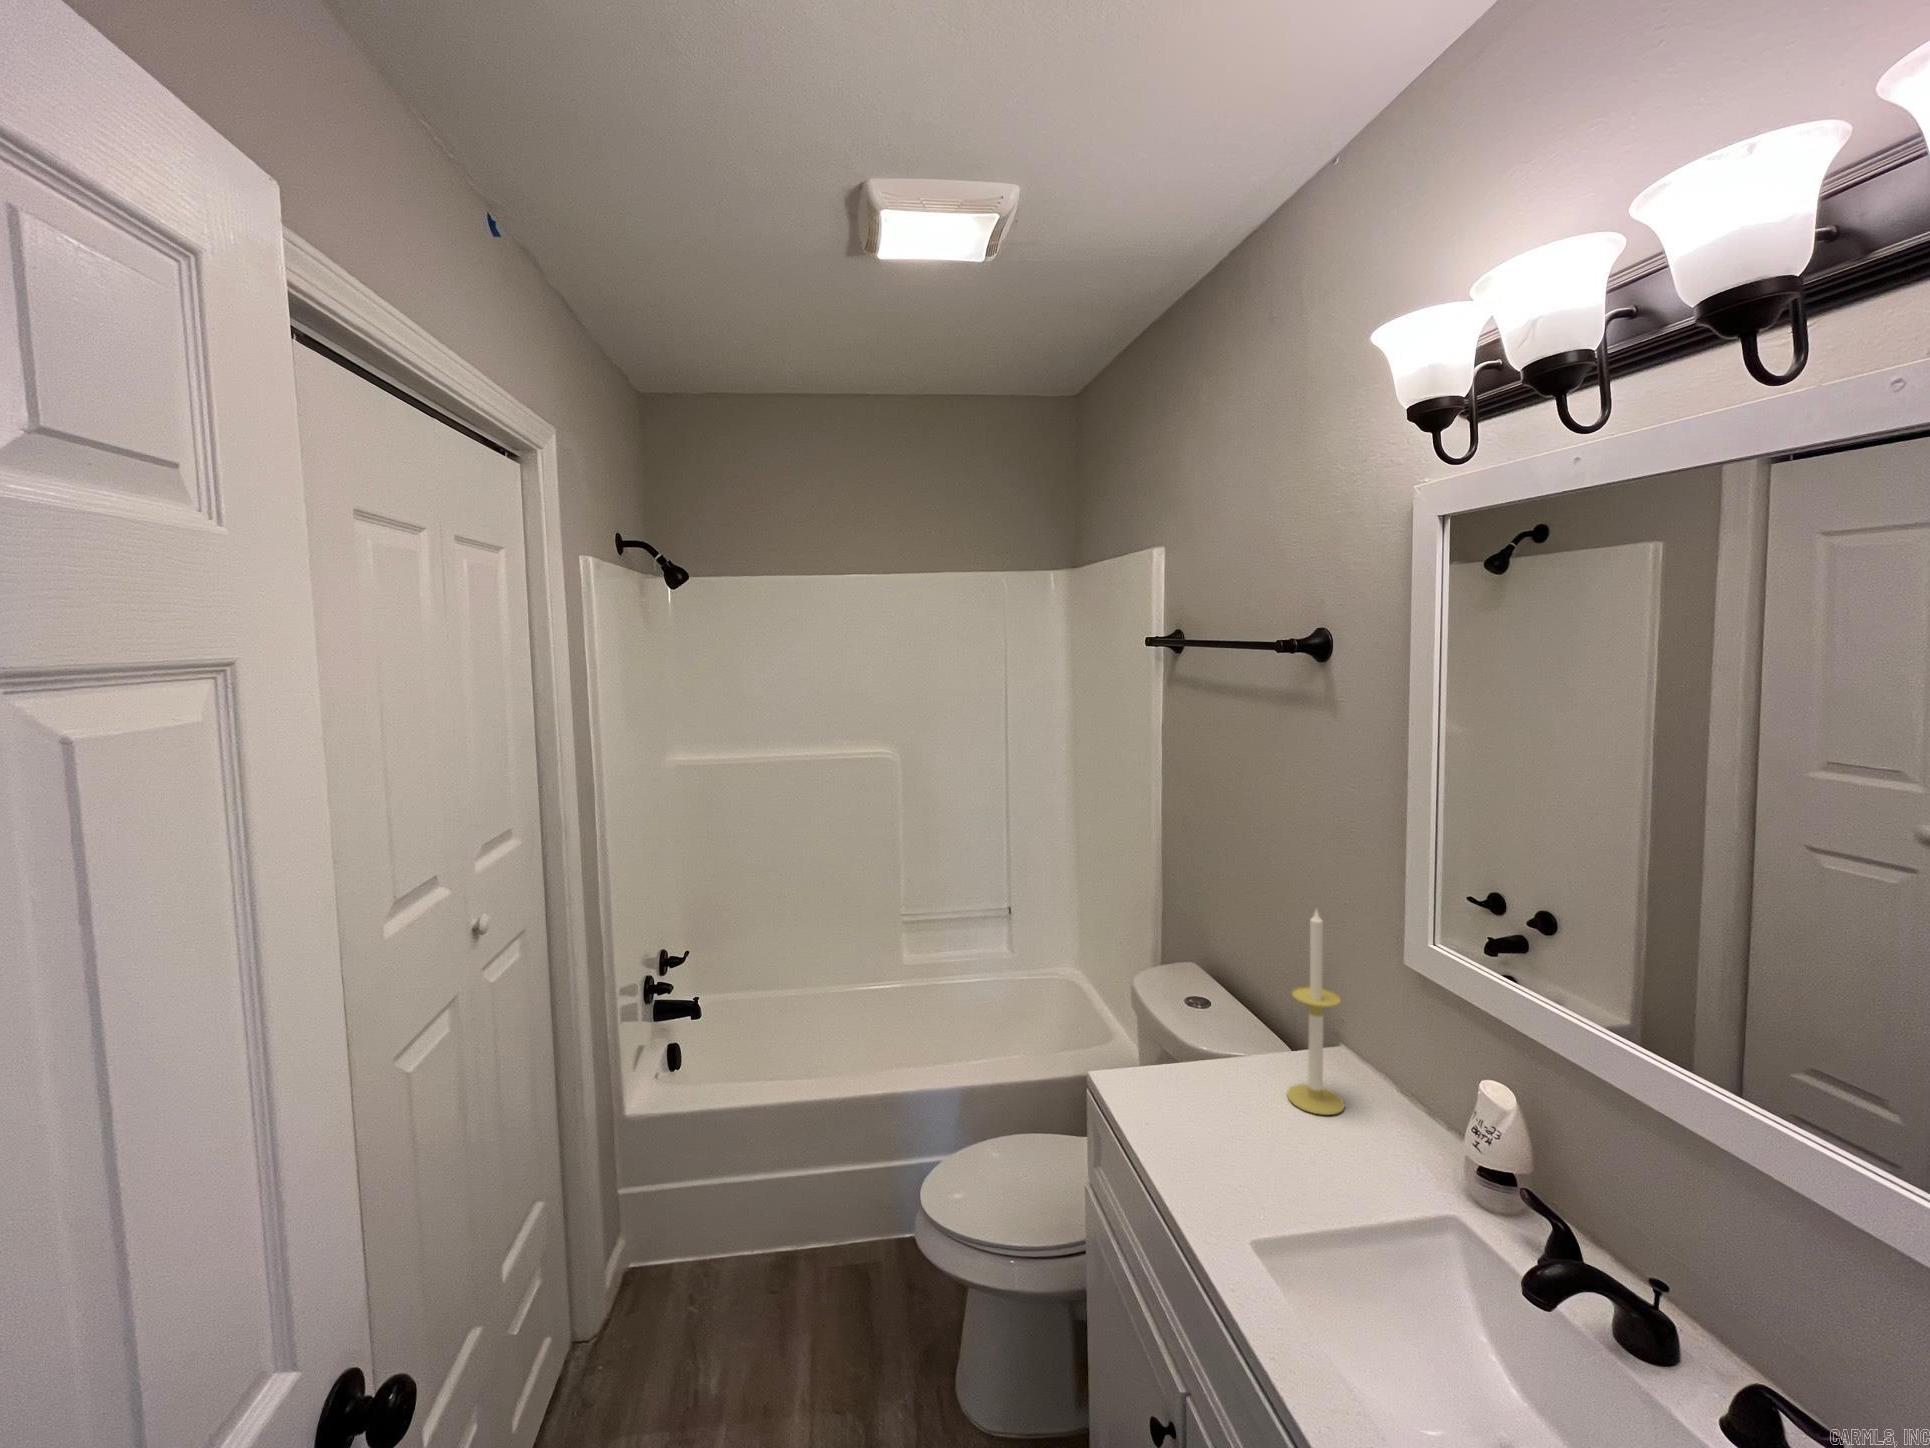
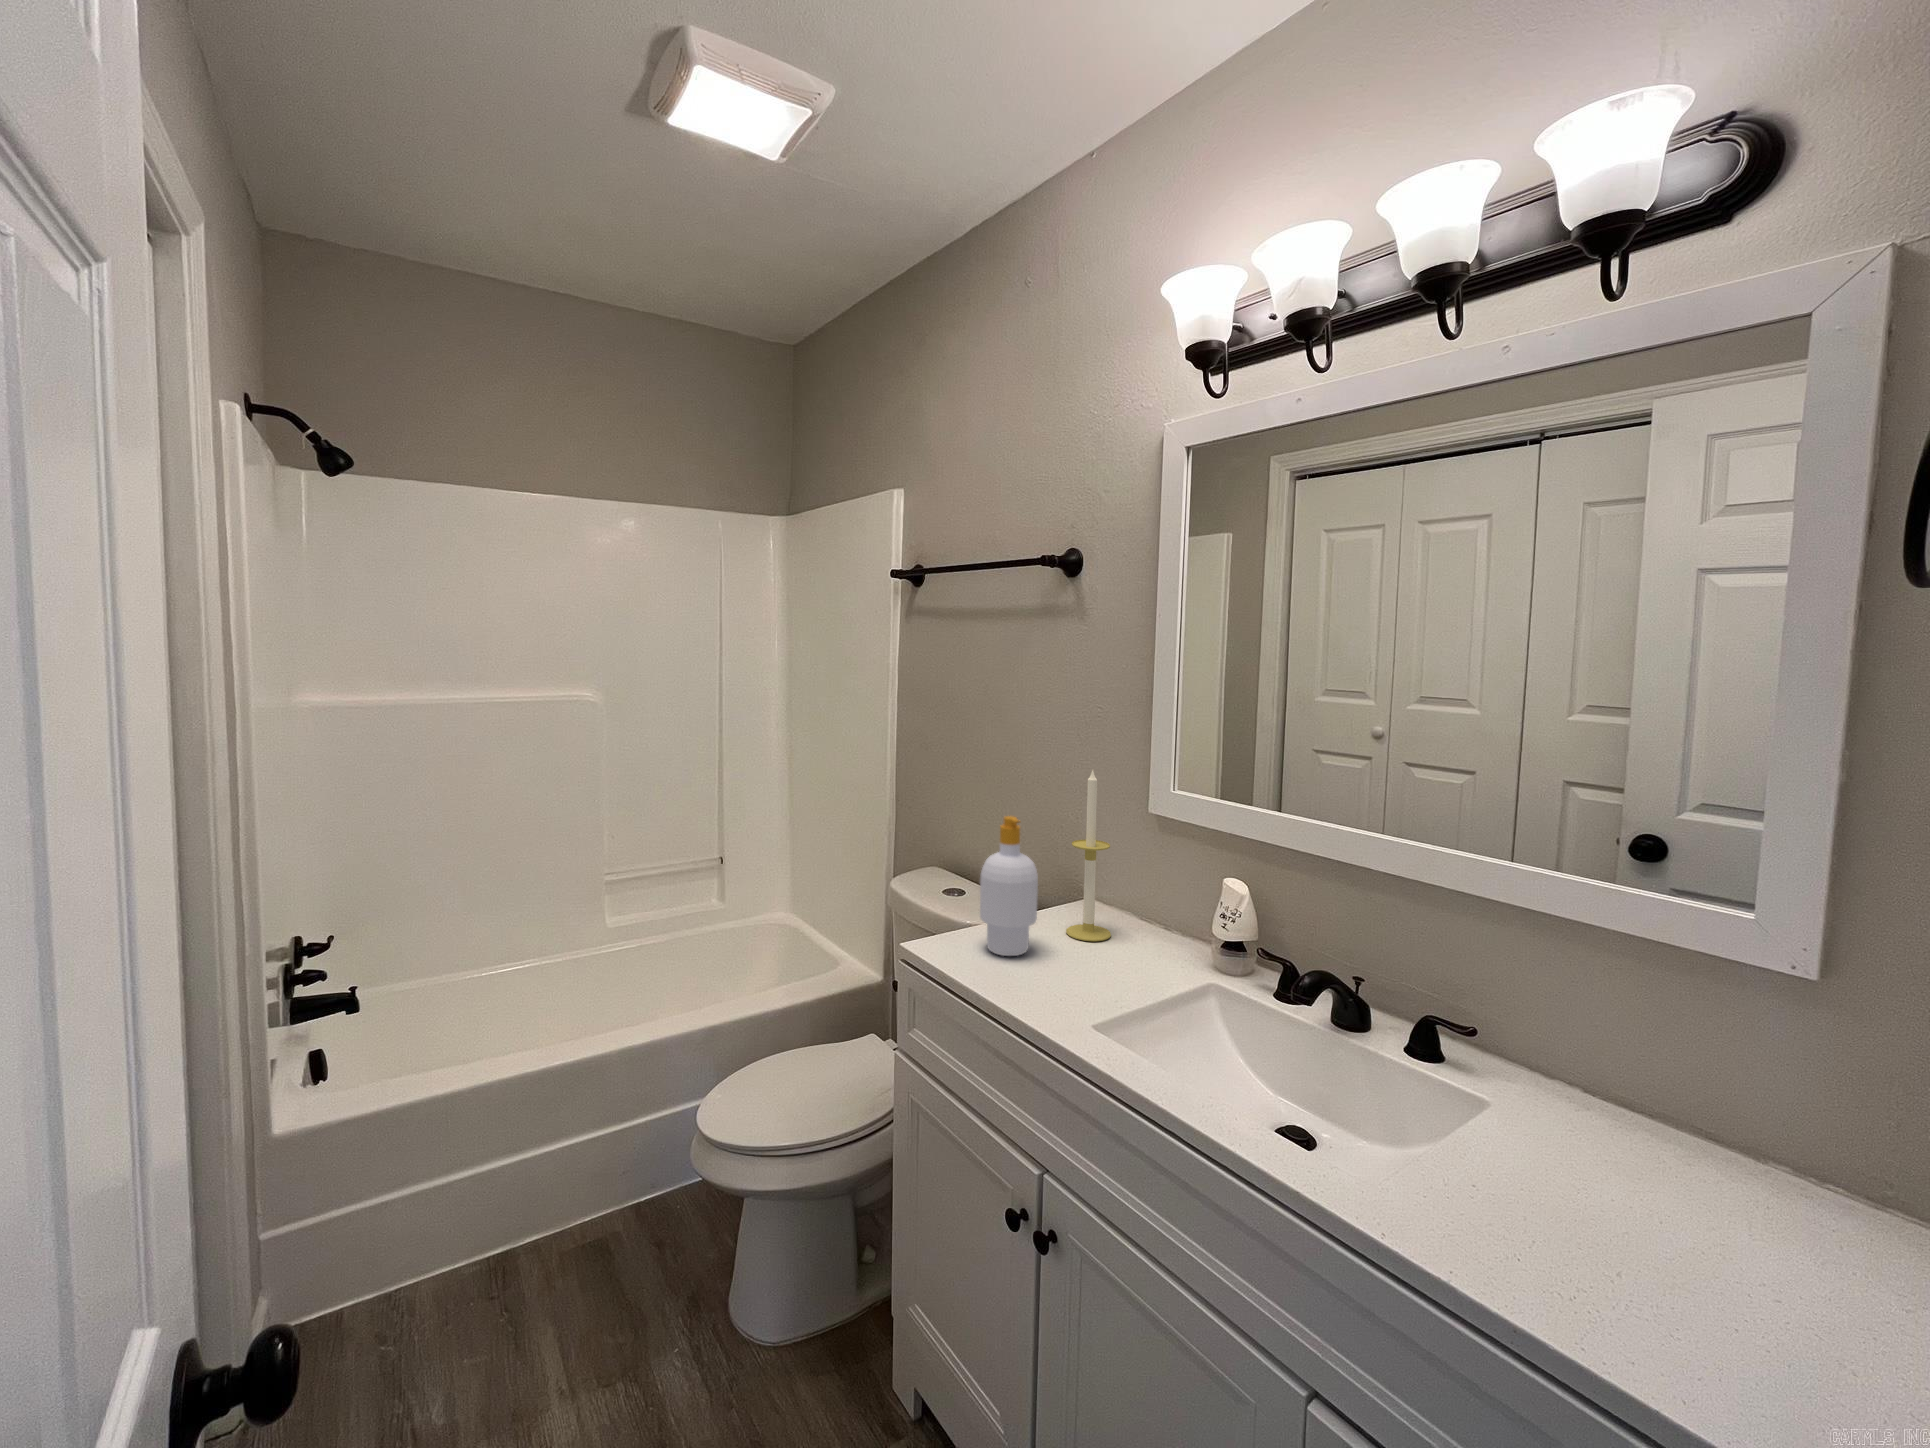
soap bottle: none [1168,957,1235,1117] -> present [980,816,1038,956]

